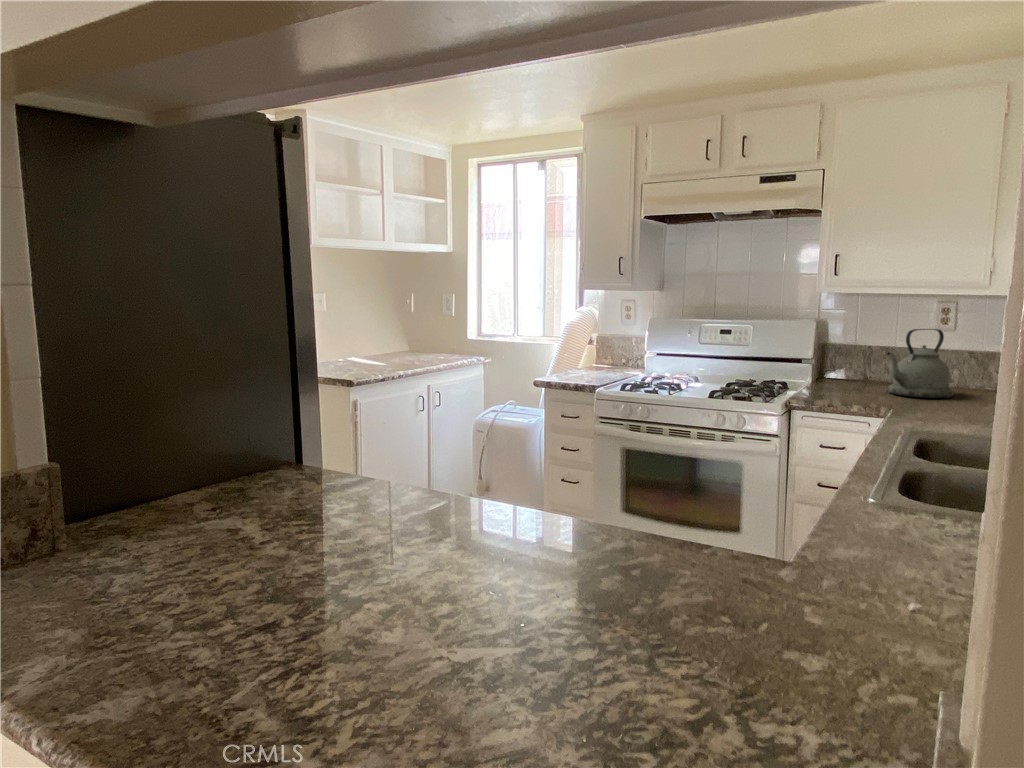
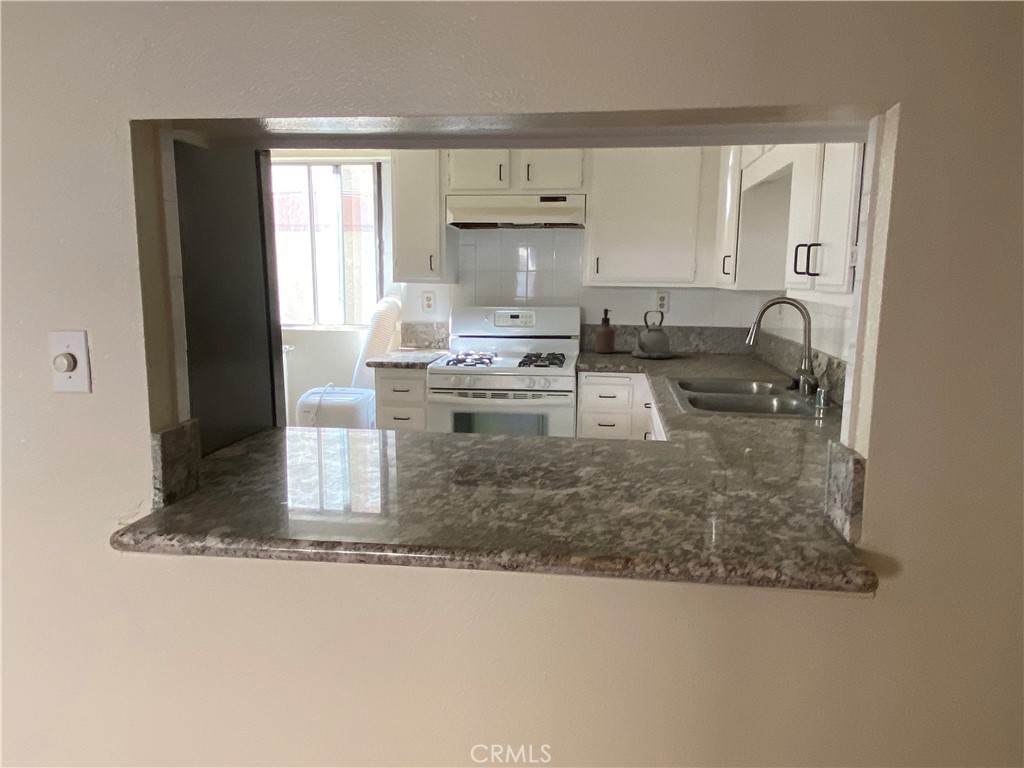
soap dispenser: none [837,324,867,385] -> present [595,309,615,353]

